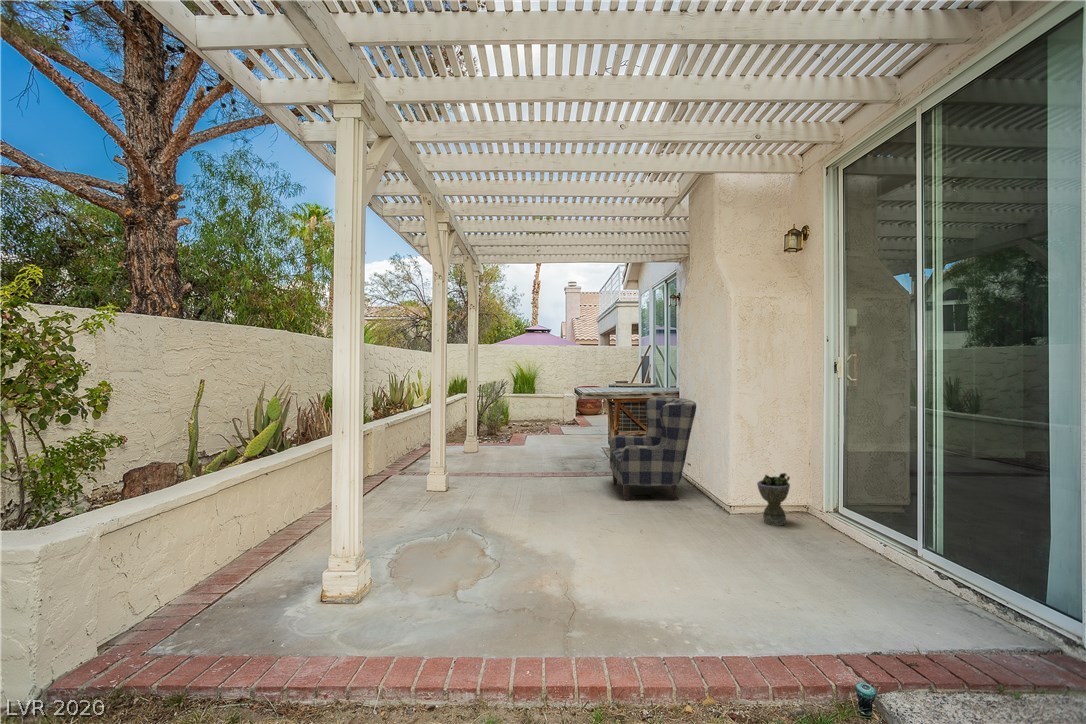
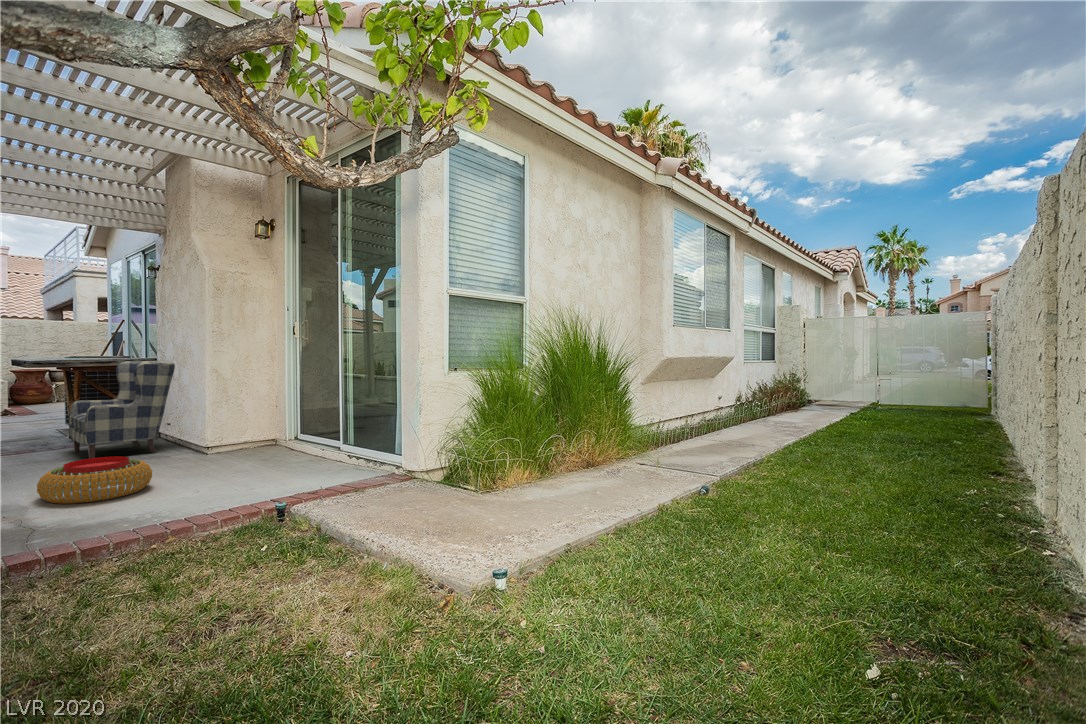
planter: present [757,473,790,526] -> none [232,412,260,454]
pouf: none [582,519,680,579] -> present [37,456,152,504]

